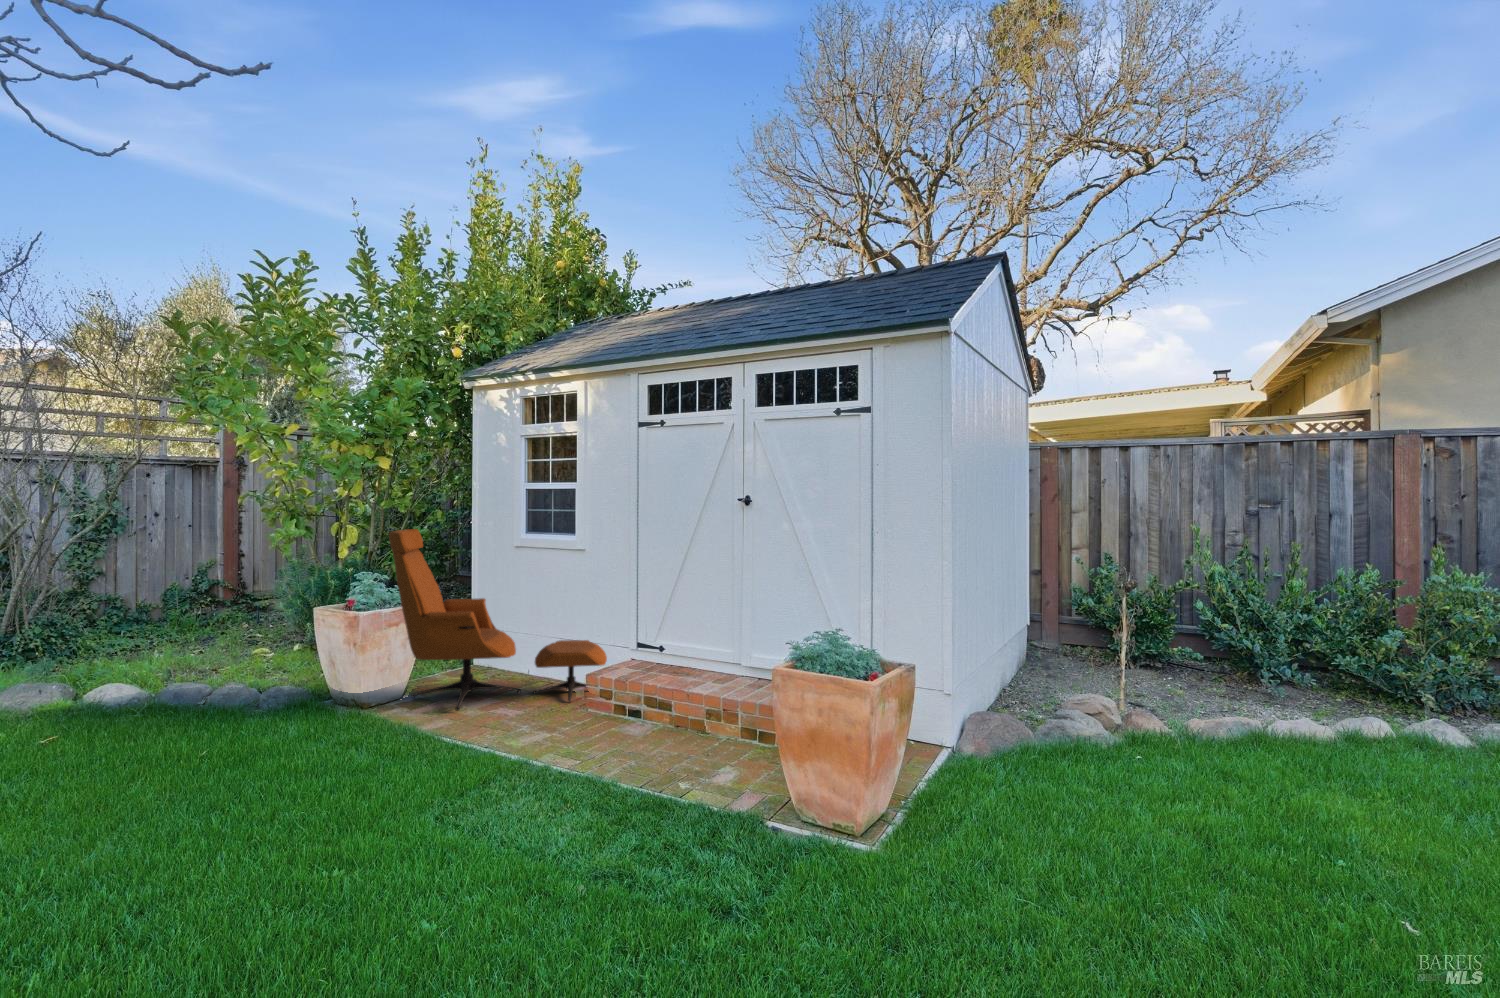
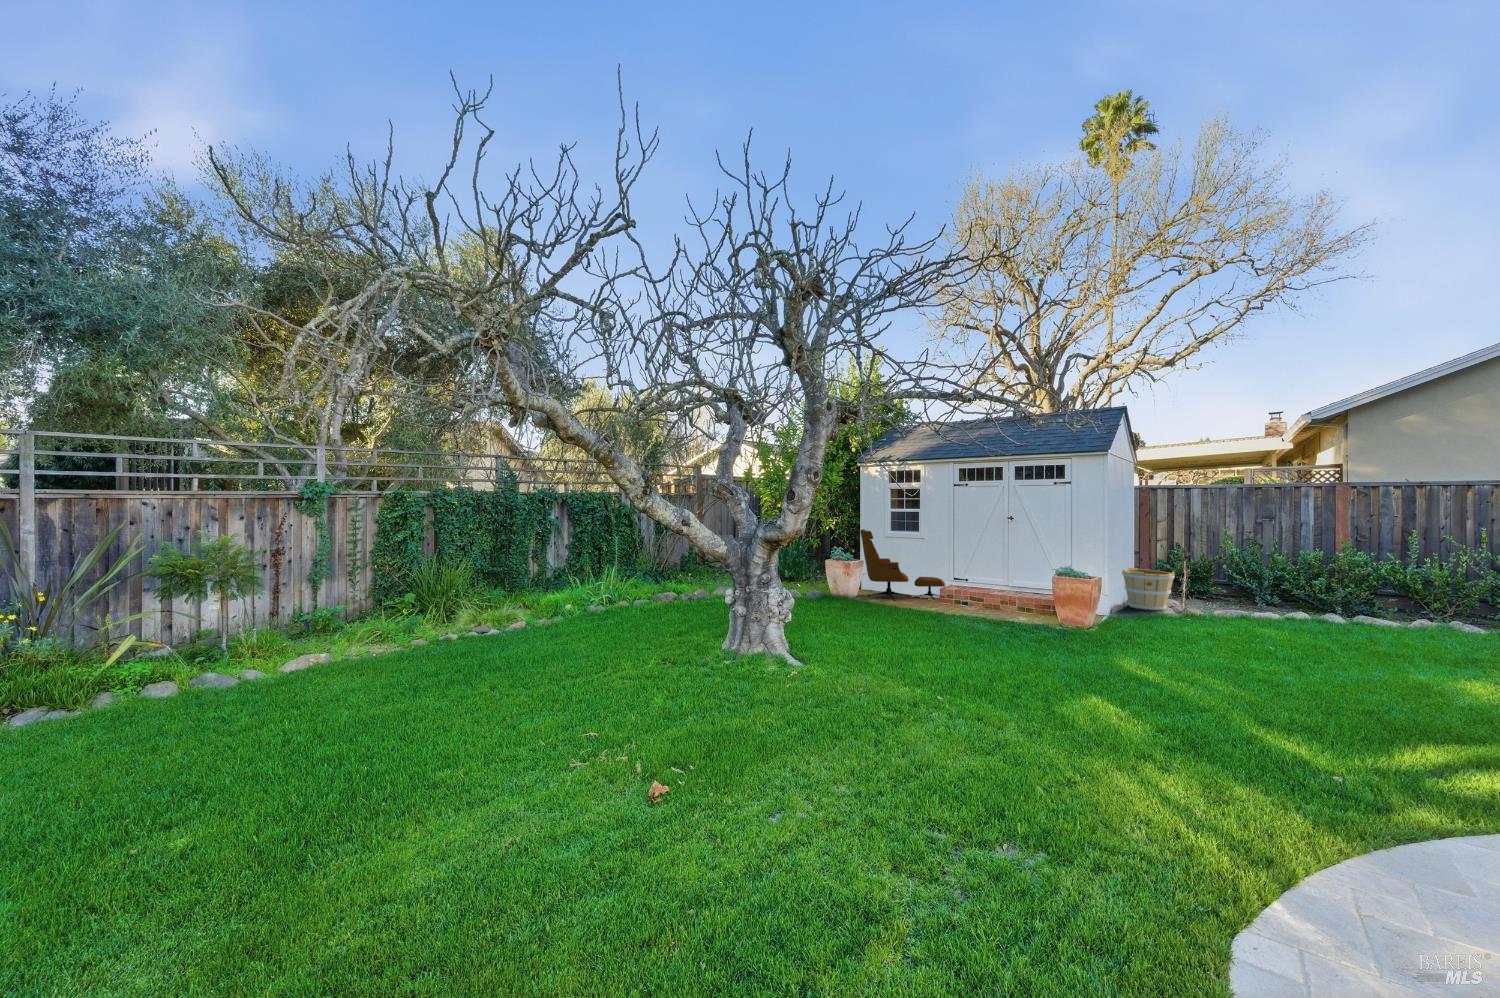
wooden bucket: none [992,613,1102,717] -> present [1122,568,1175,611]

